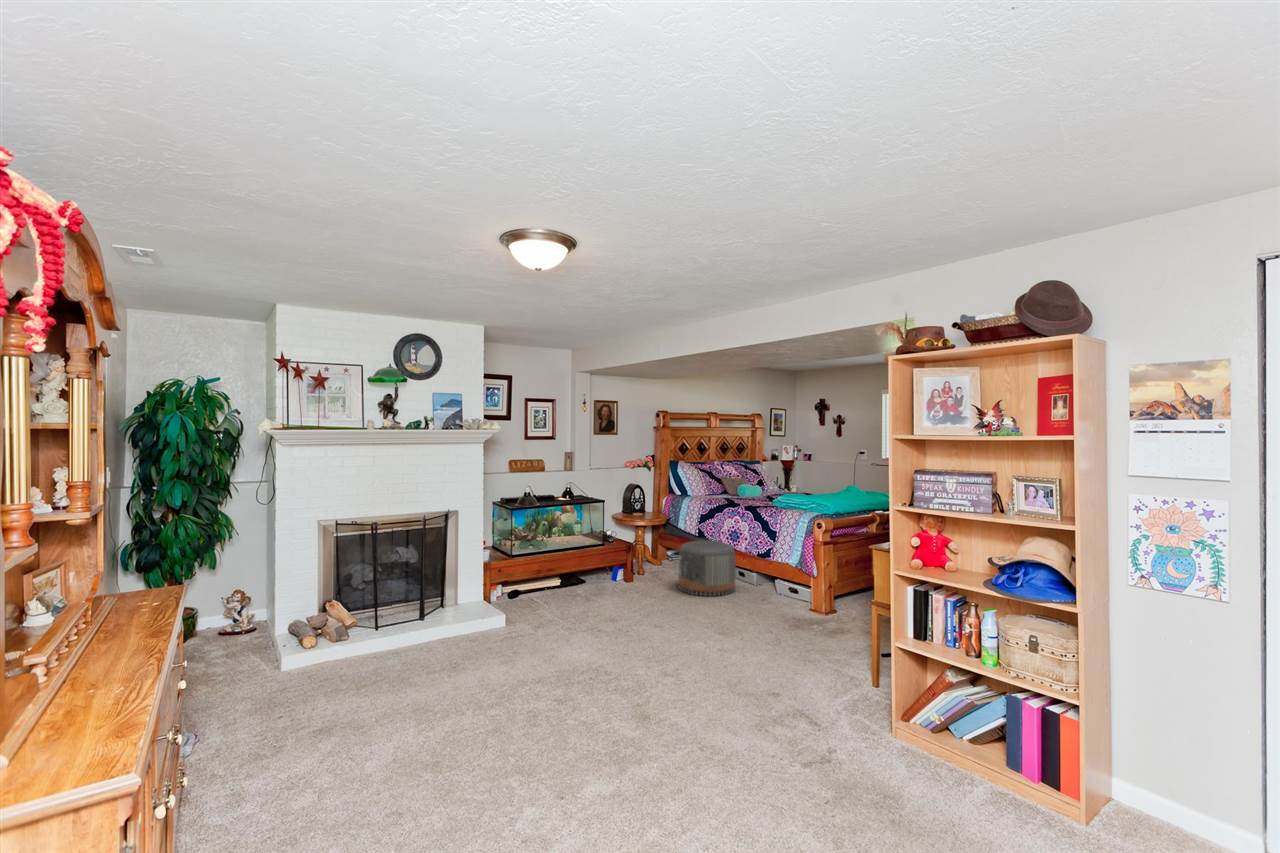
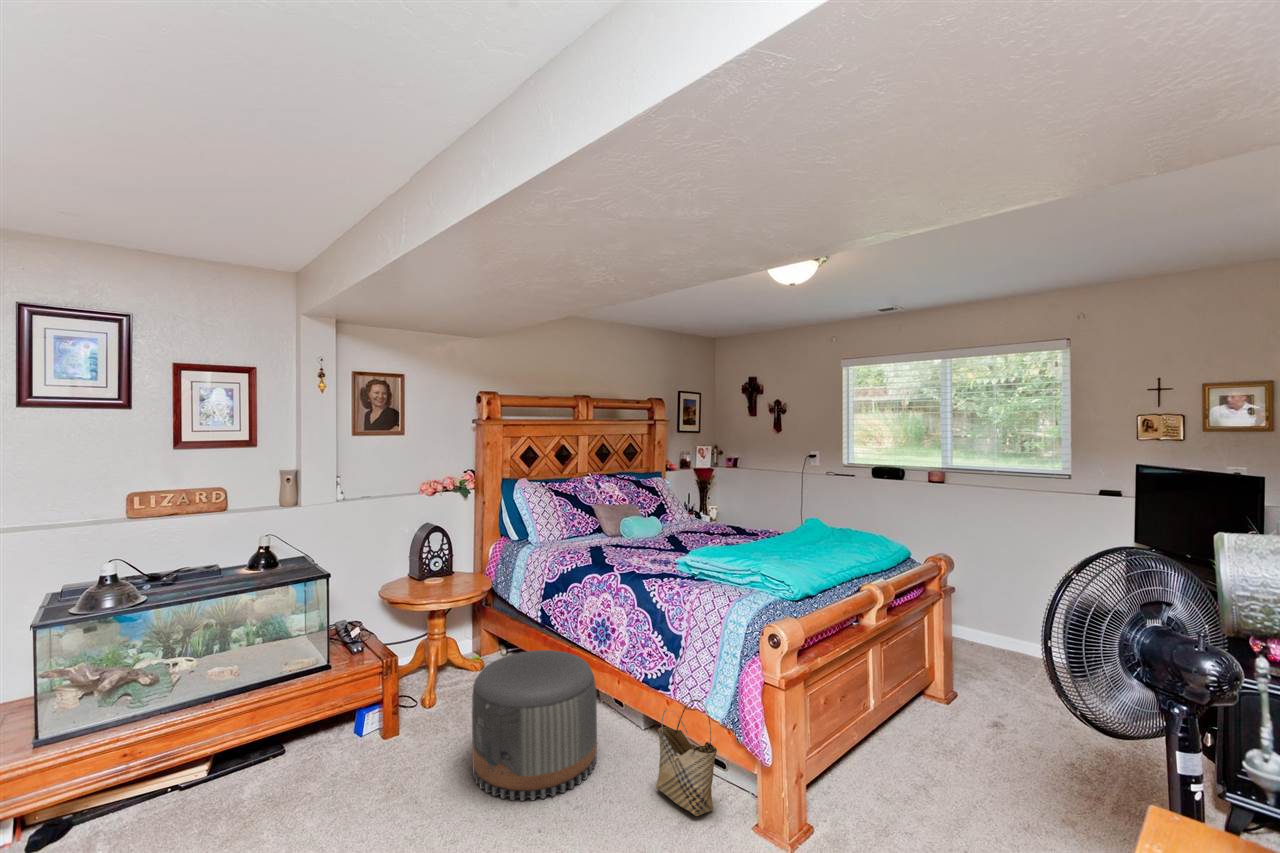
woven basket: none [765,557,793,602] -> present [656,700,717,816]

